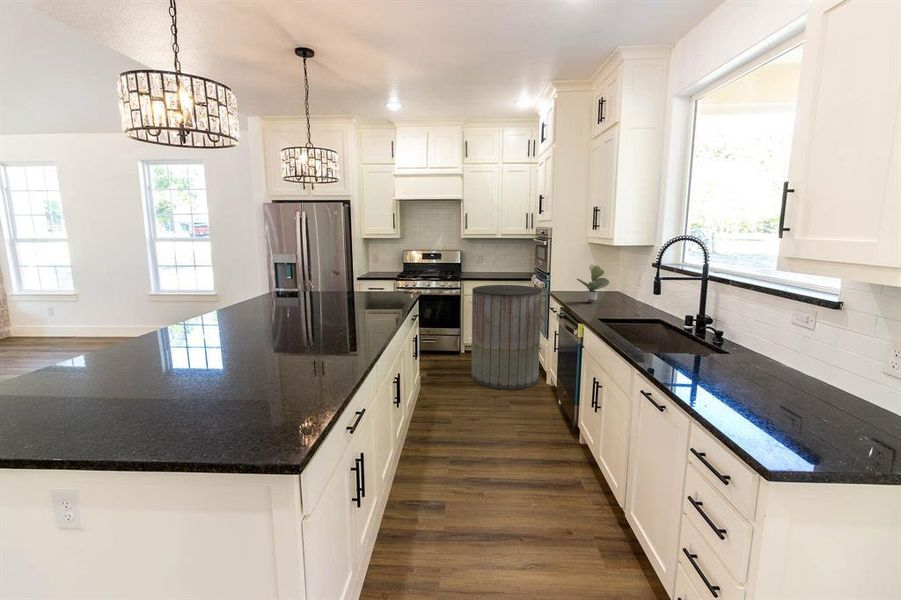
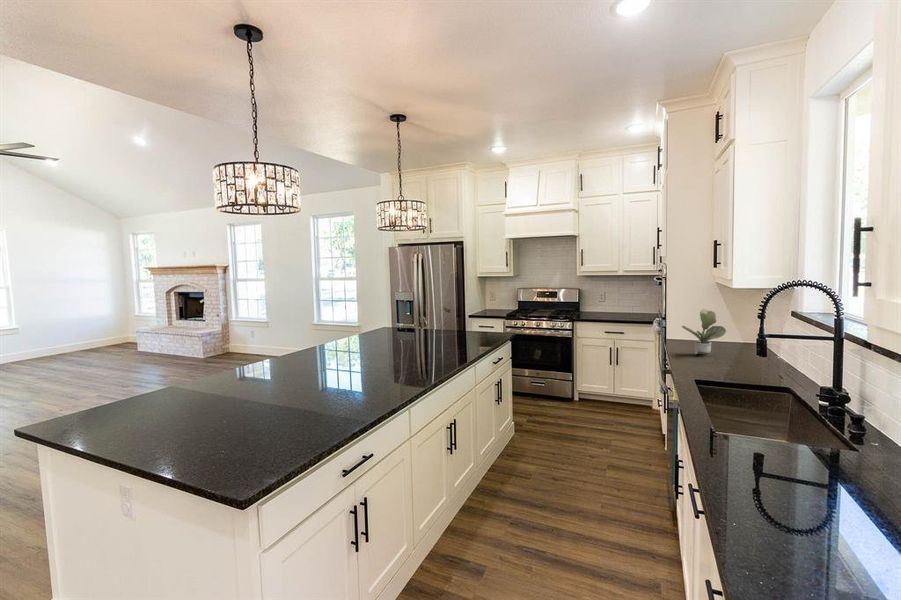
trash can: present [472,285,542,390] -> none [574,328,657,450]

